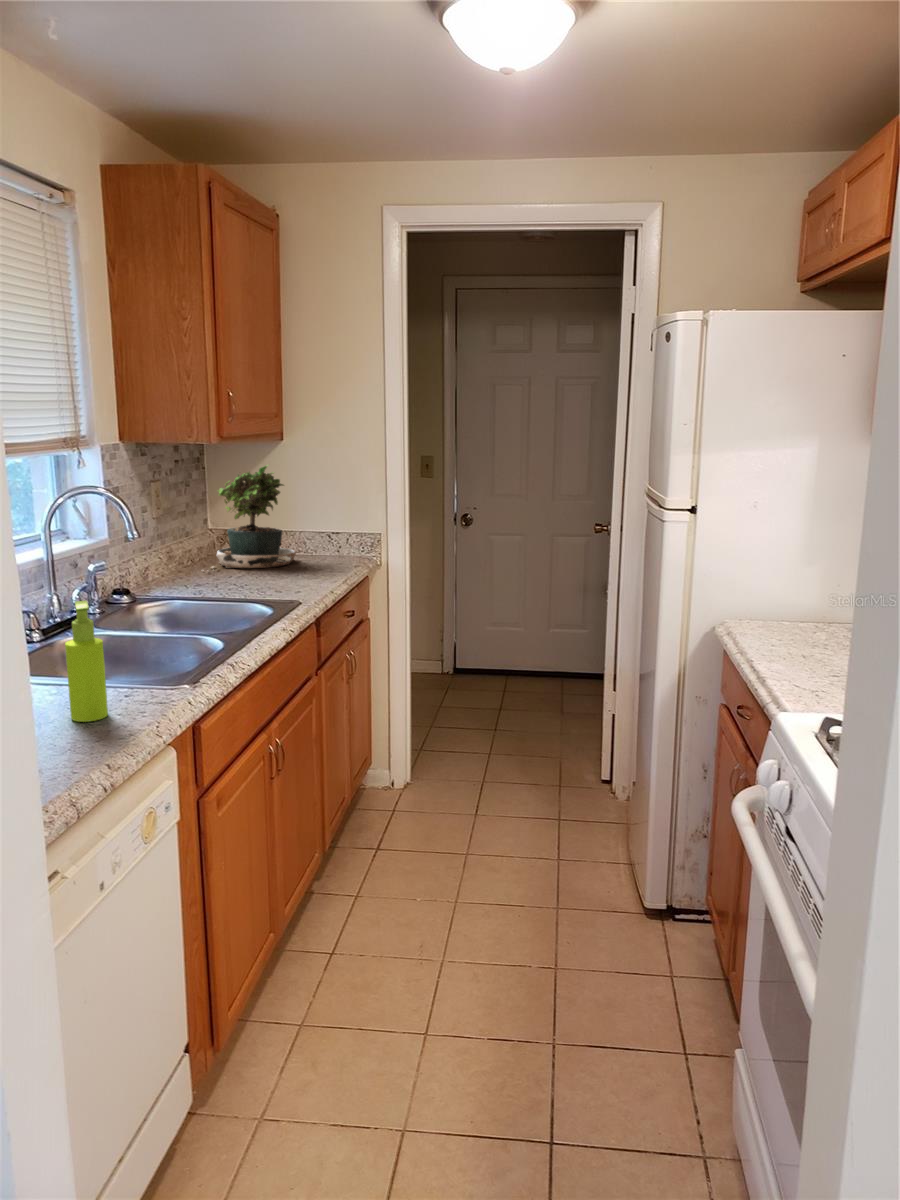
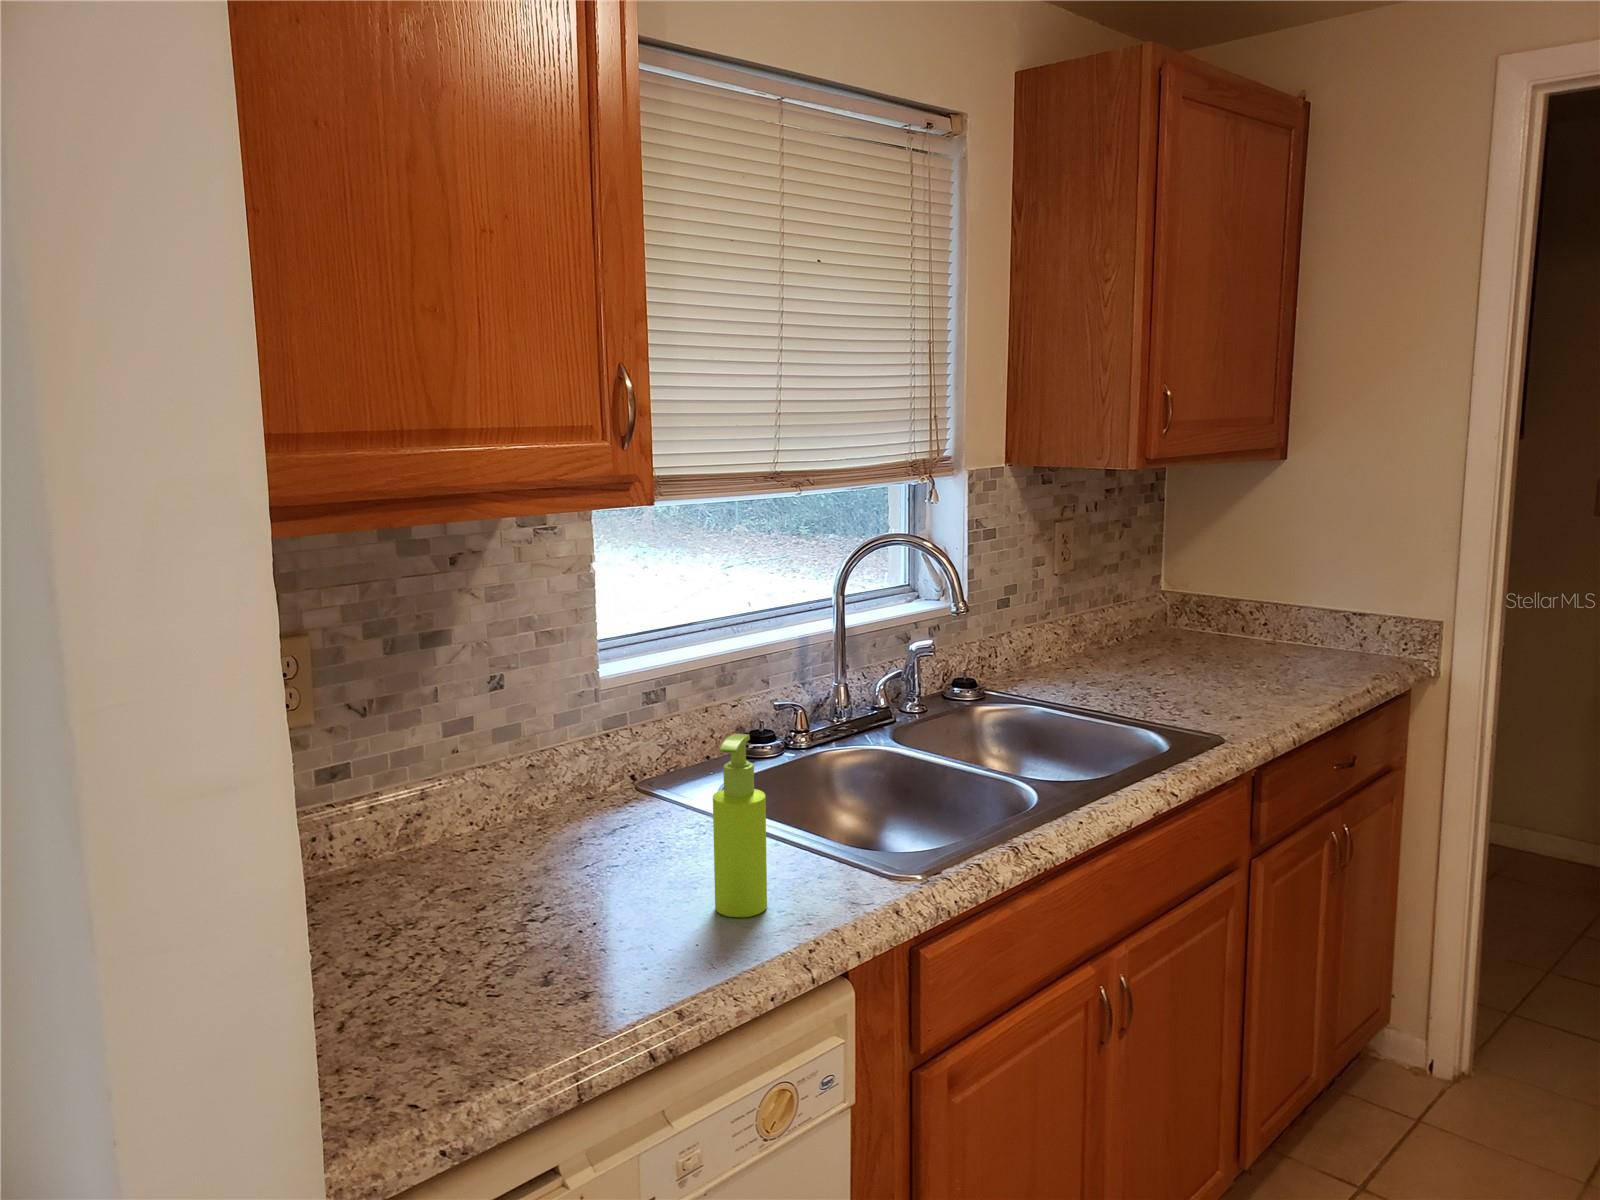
potted plant: present [212,466,296,568] -> none [1119,498,1281,664]

